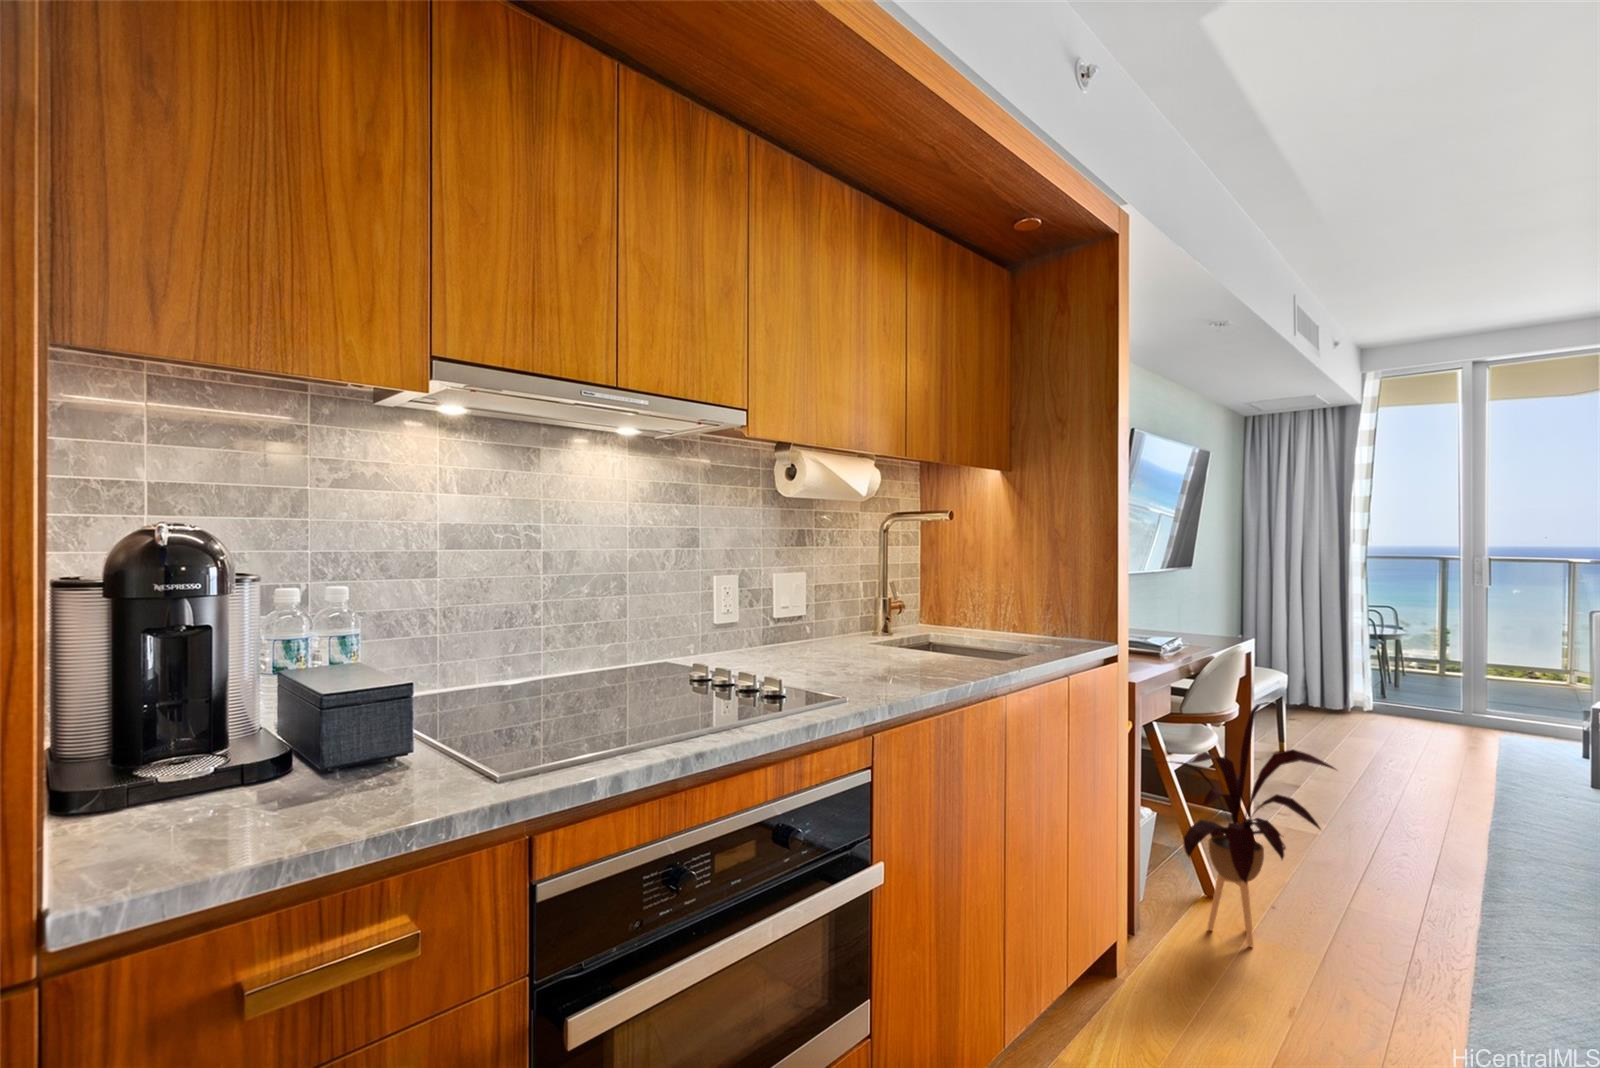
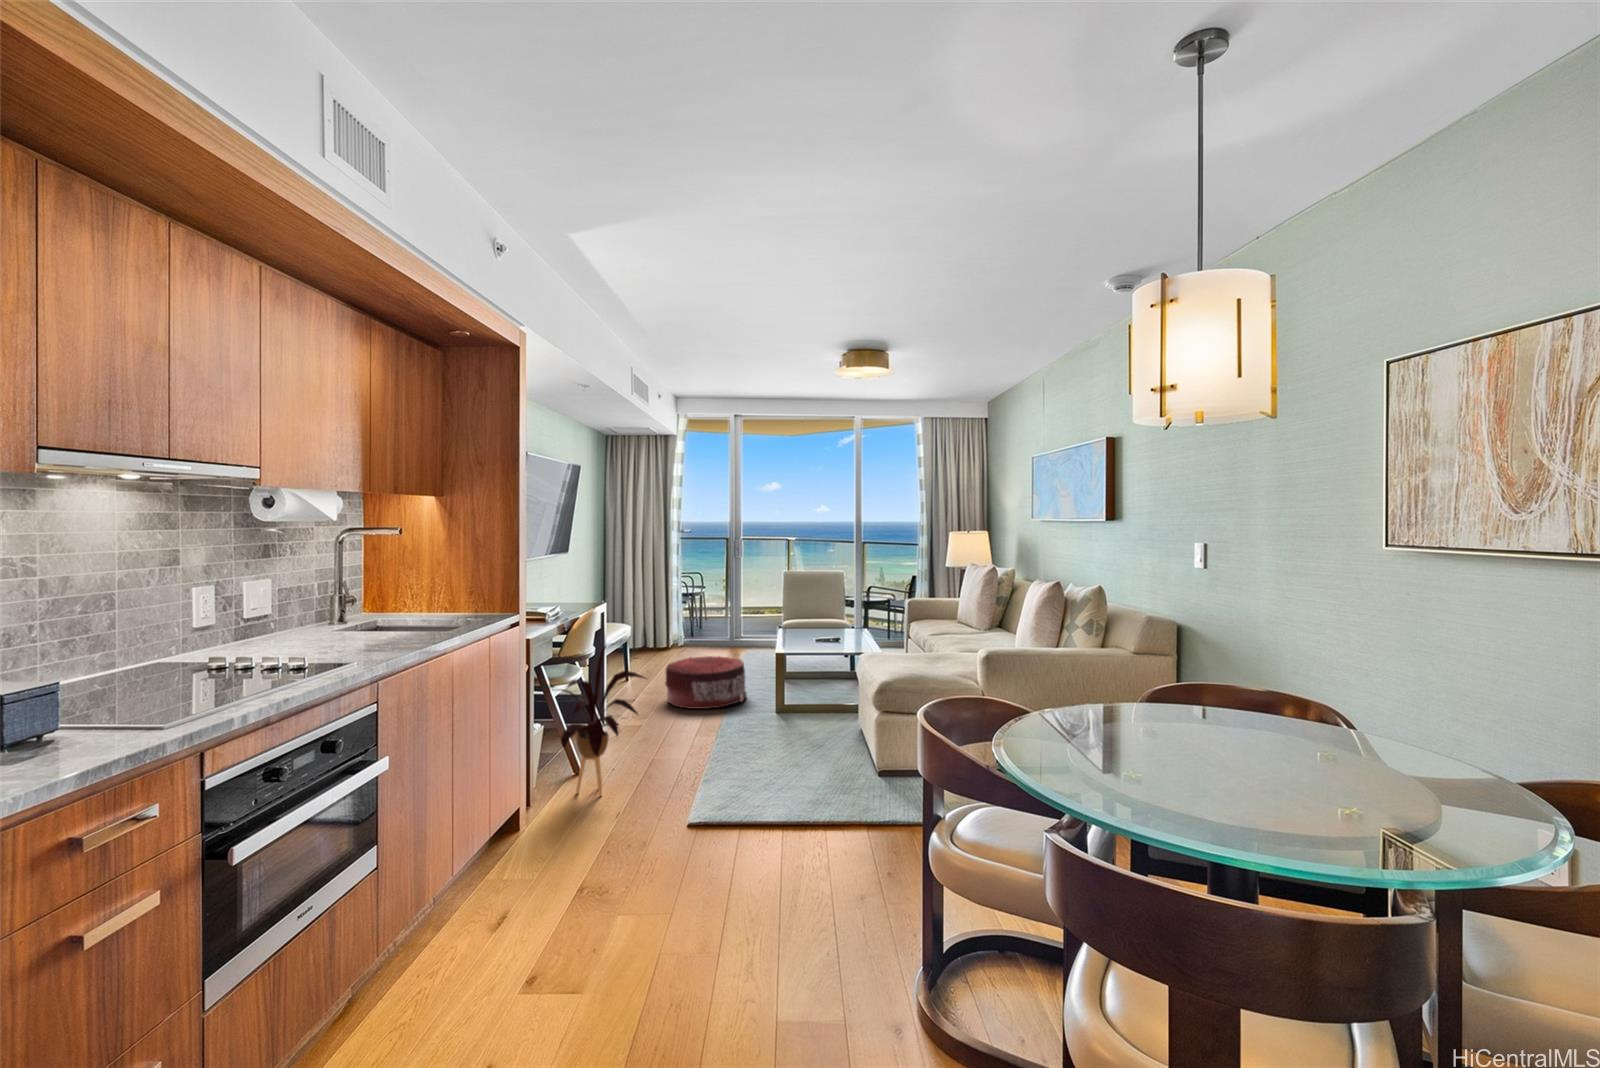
pouf: none [1351,735,1518,830] -> present [665,656,747,709]

